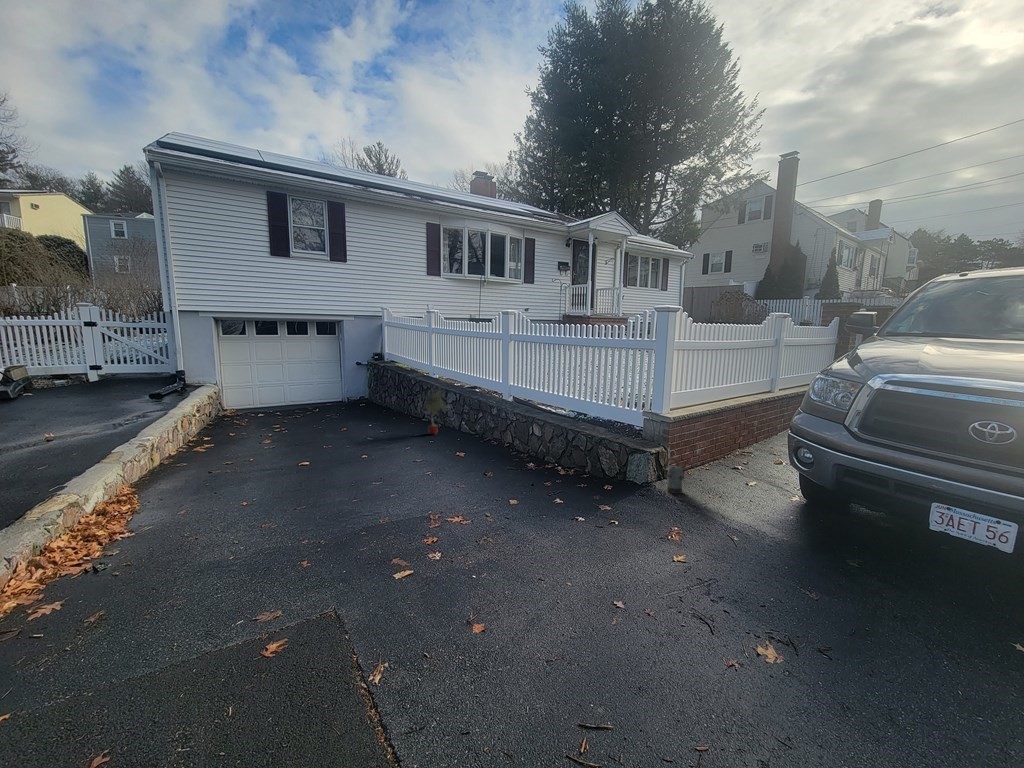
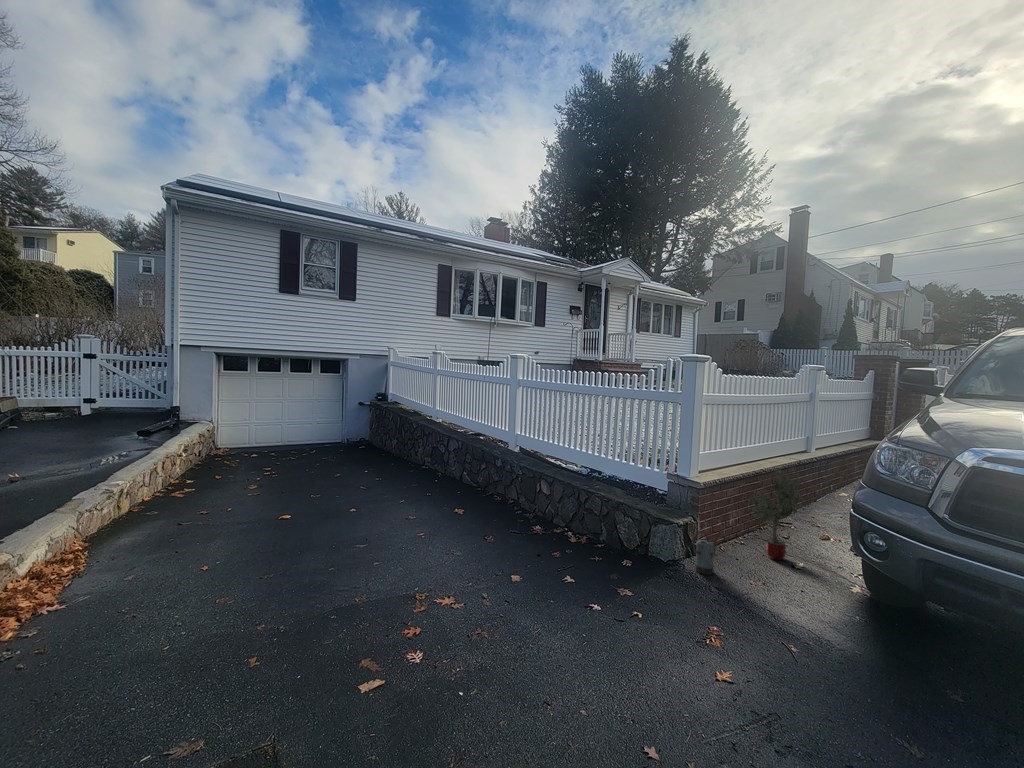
potted tree: present [426,387,449,435] -> present [747,469,804,560]

